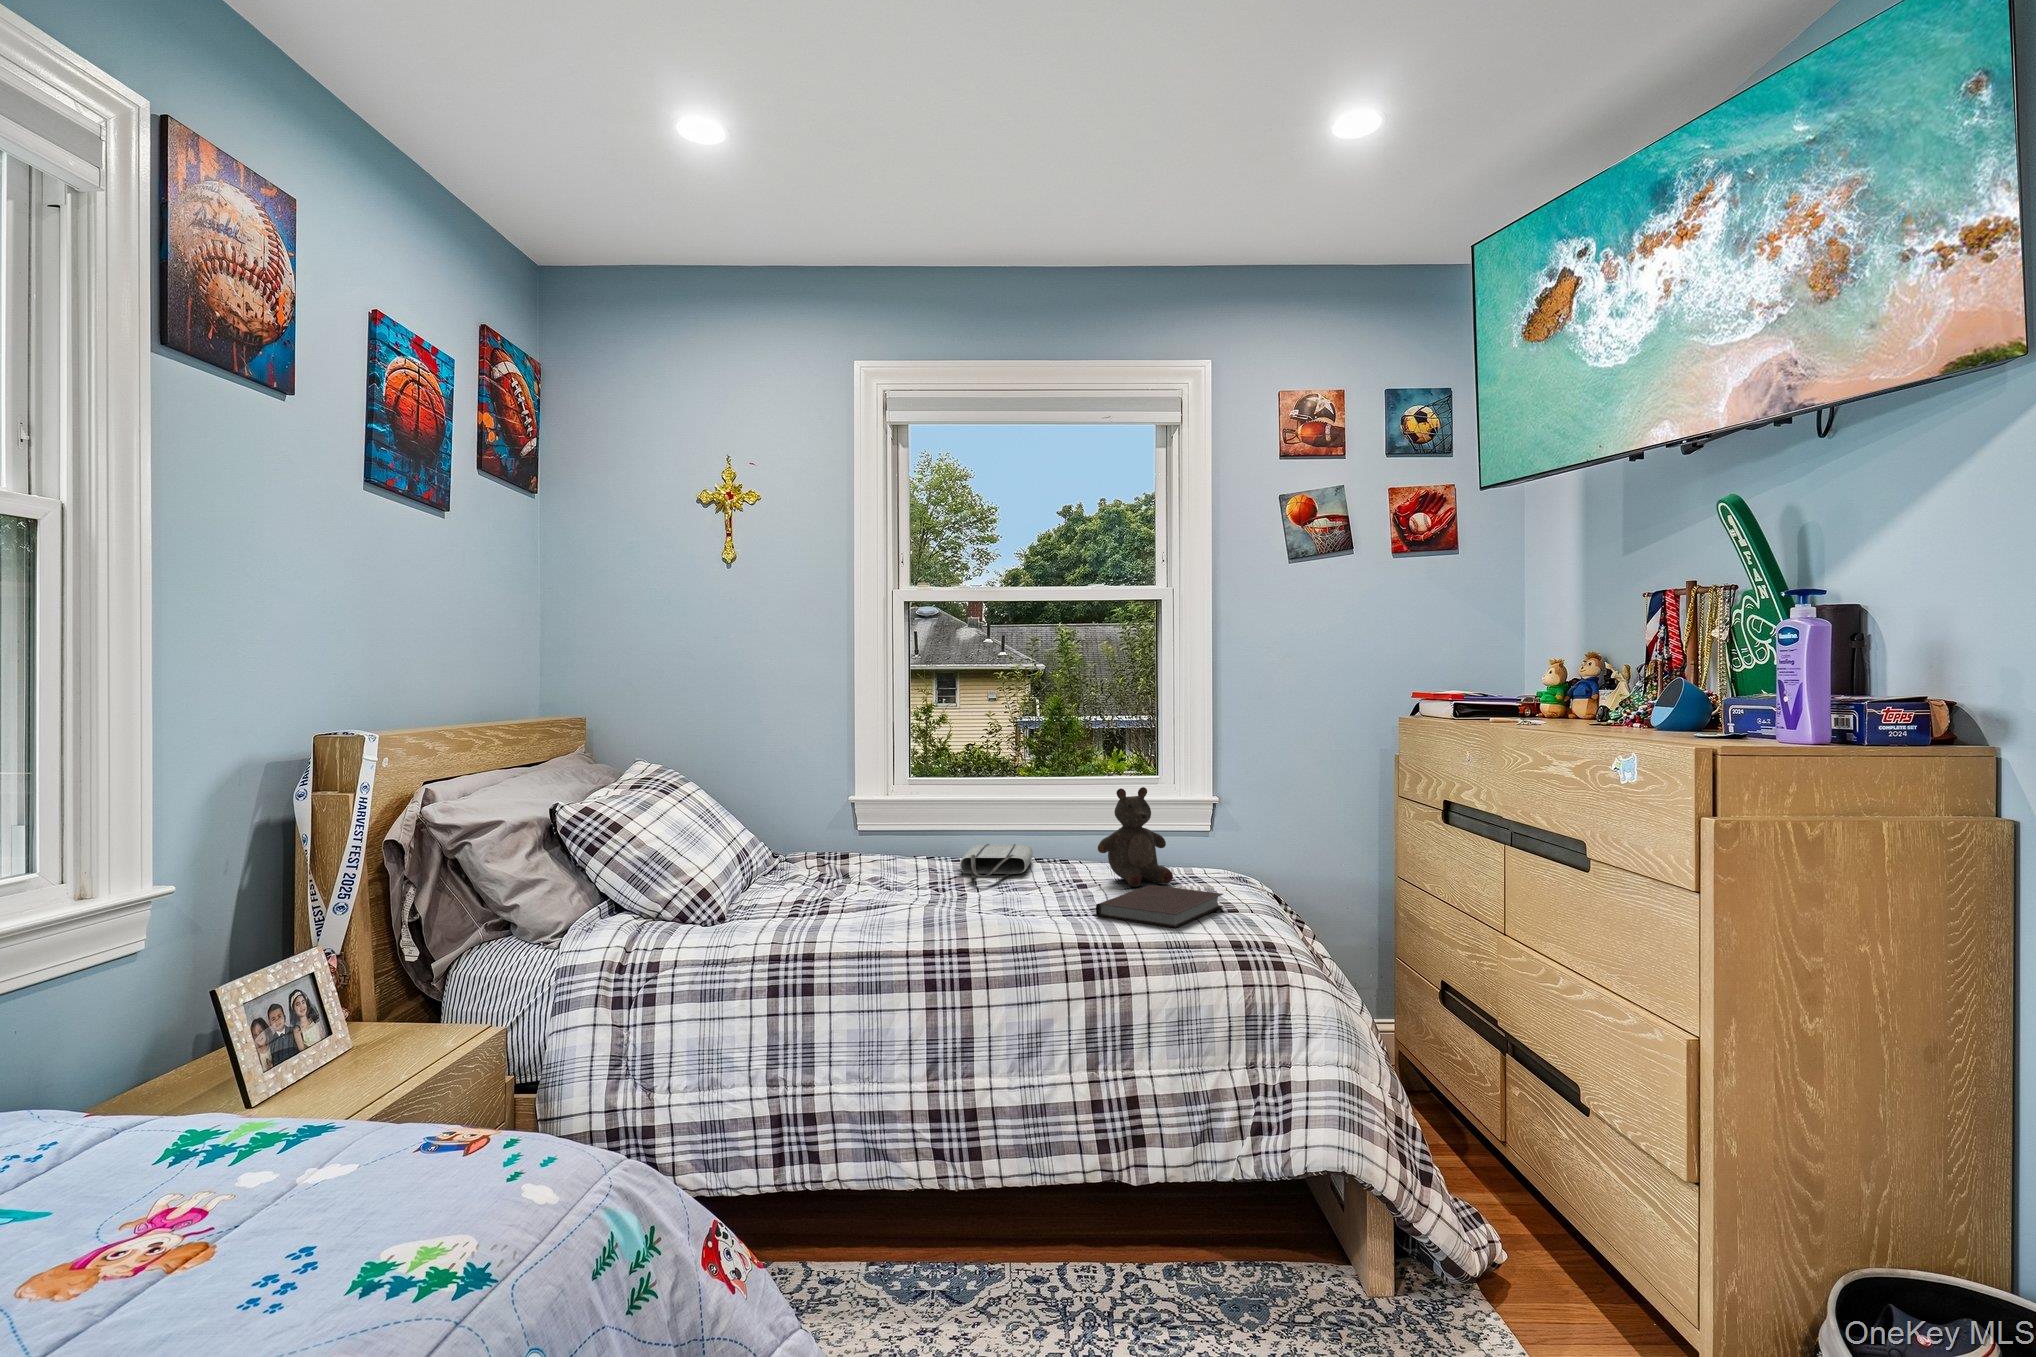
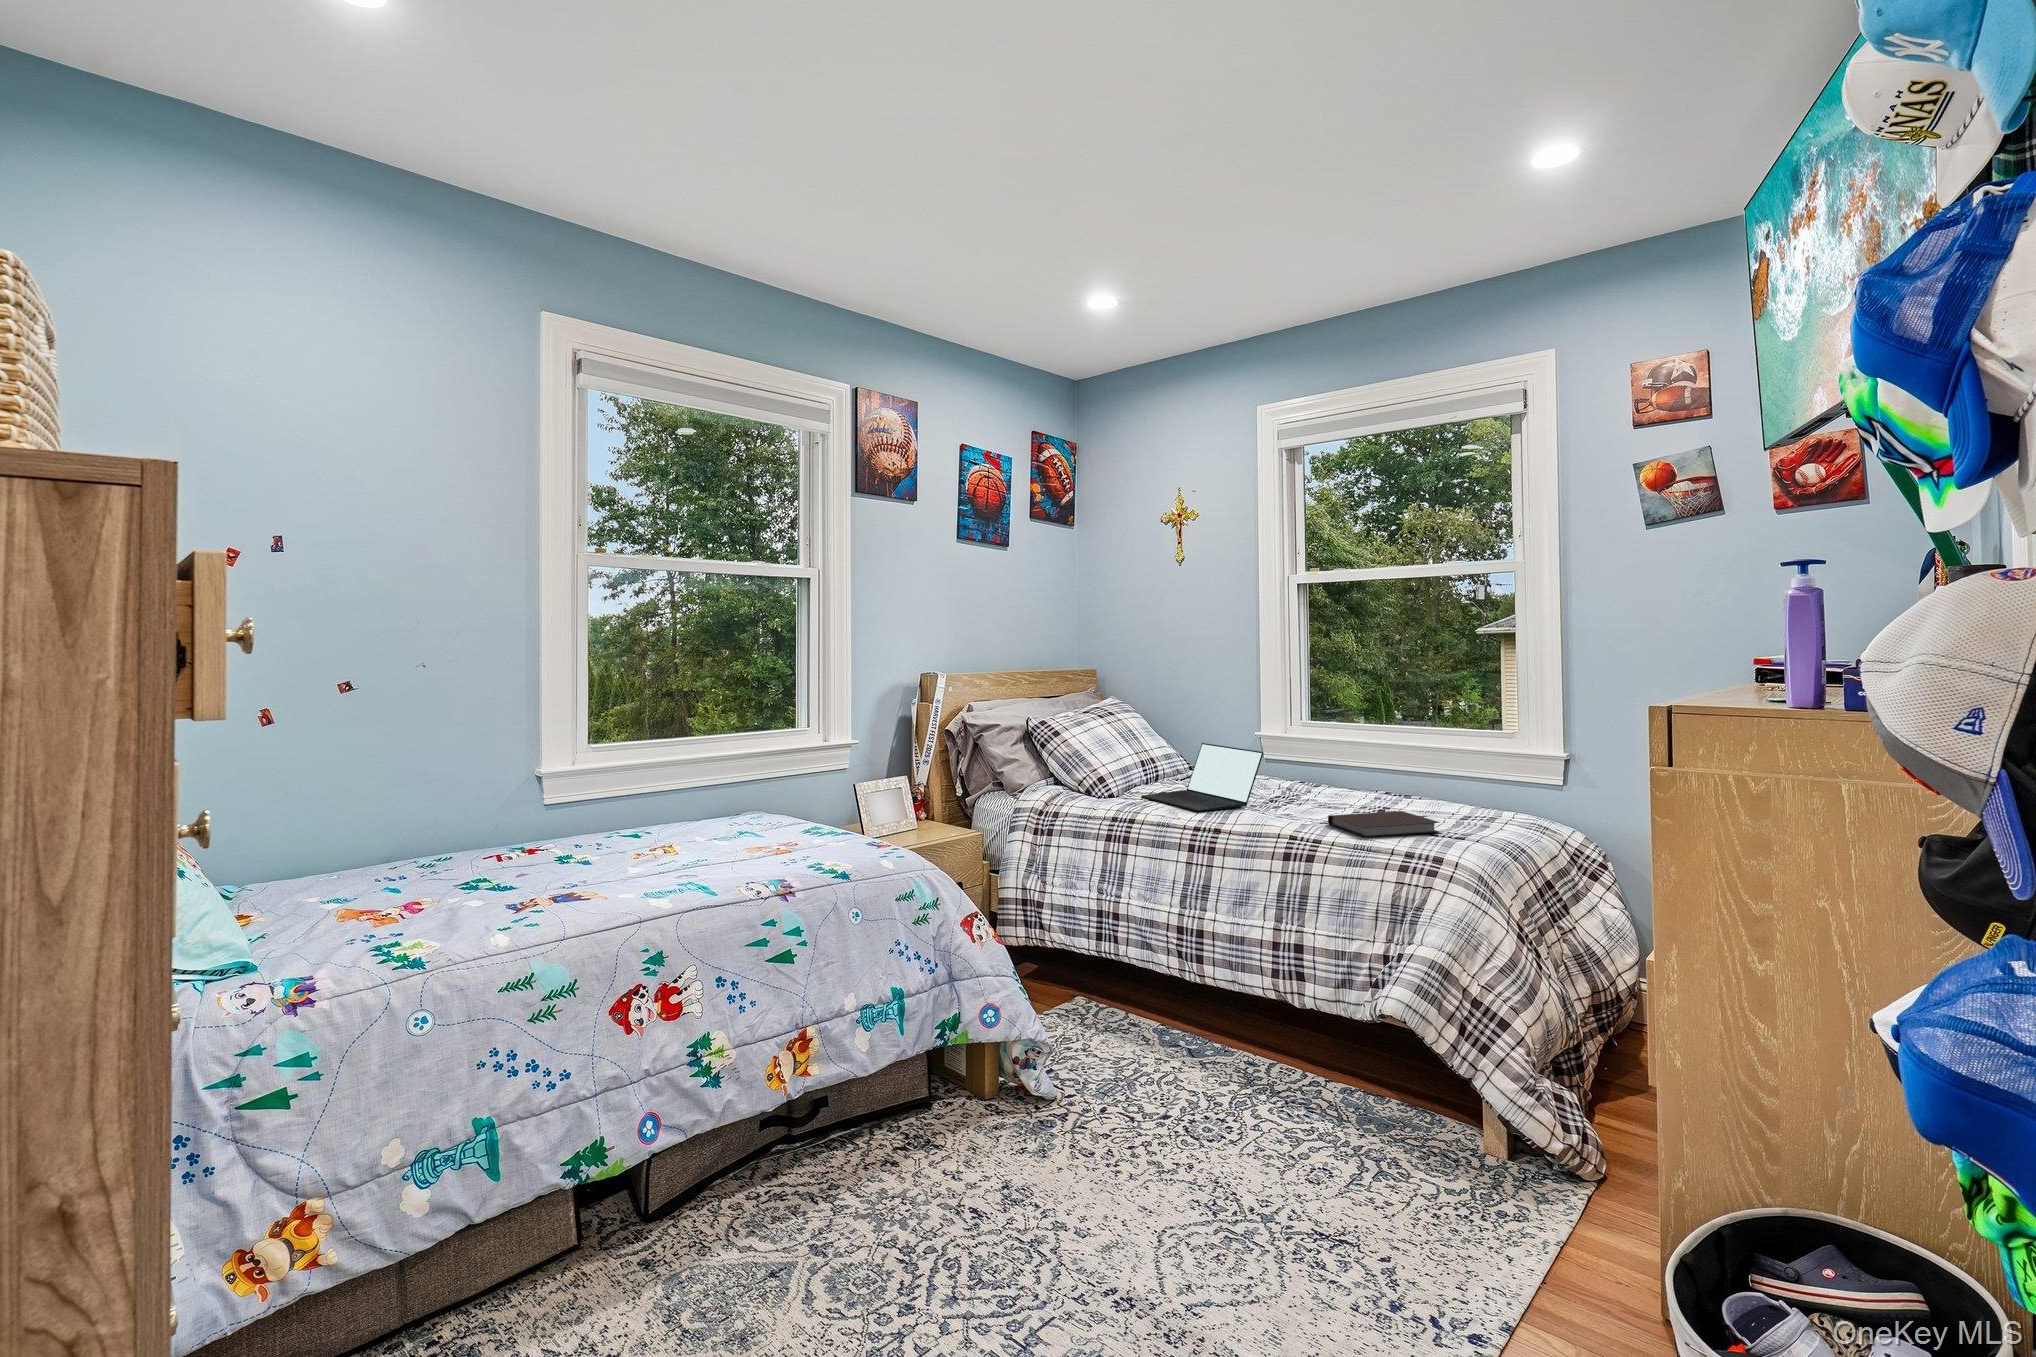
stuffed bear: present [1098,787,1173,887] -> none [1389,736,1456,815]
laptop: none [780,819,964,924] -> present [1141,743,1264,812]
tote bag: present [960,844,1033,878] -> none [1293,774,1377,796]

